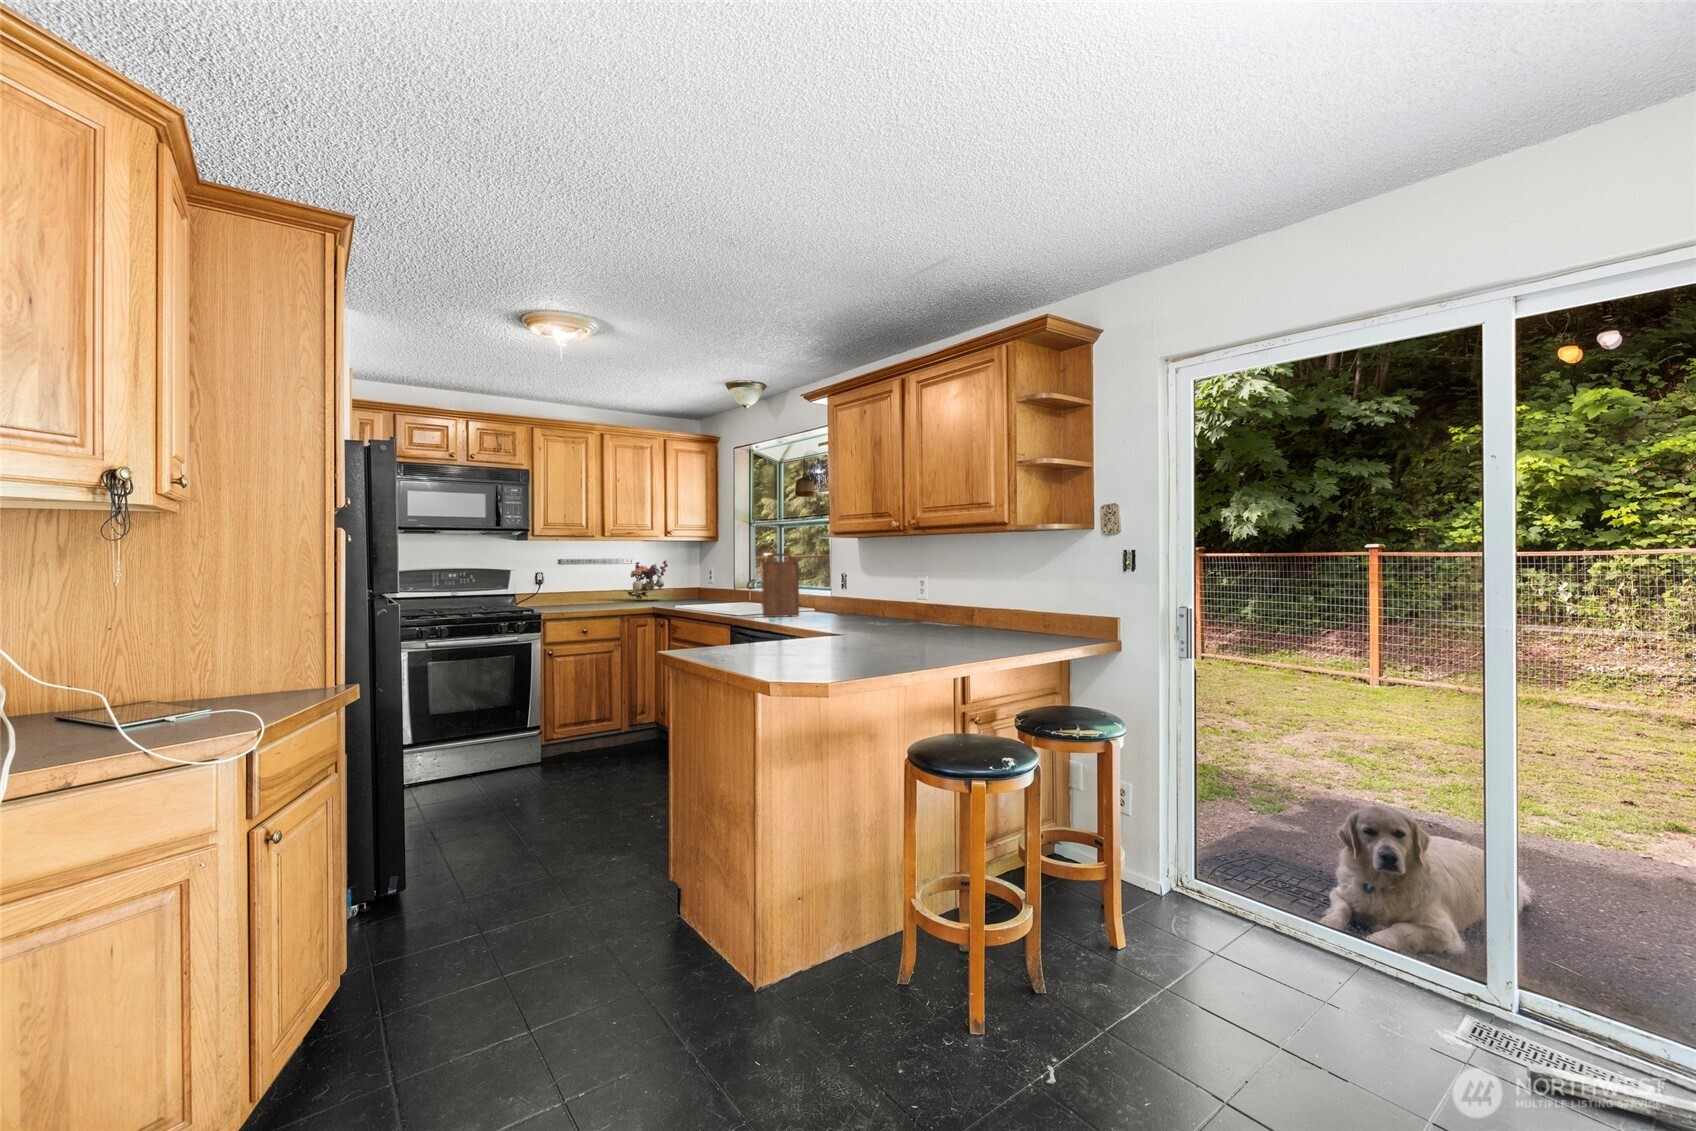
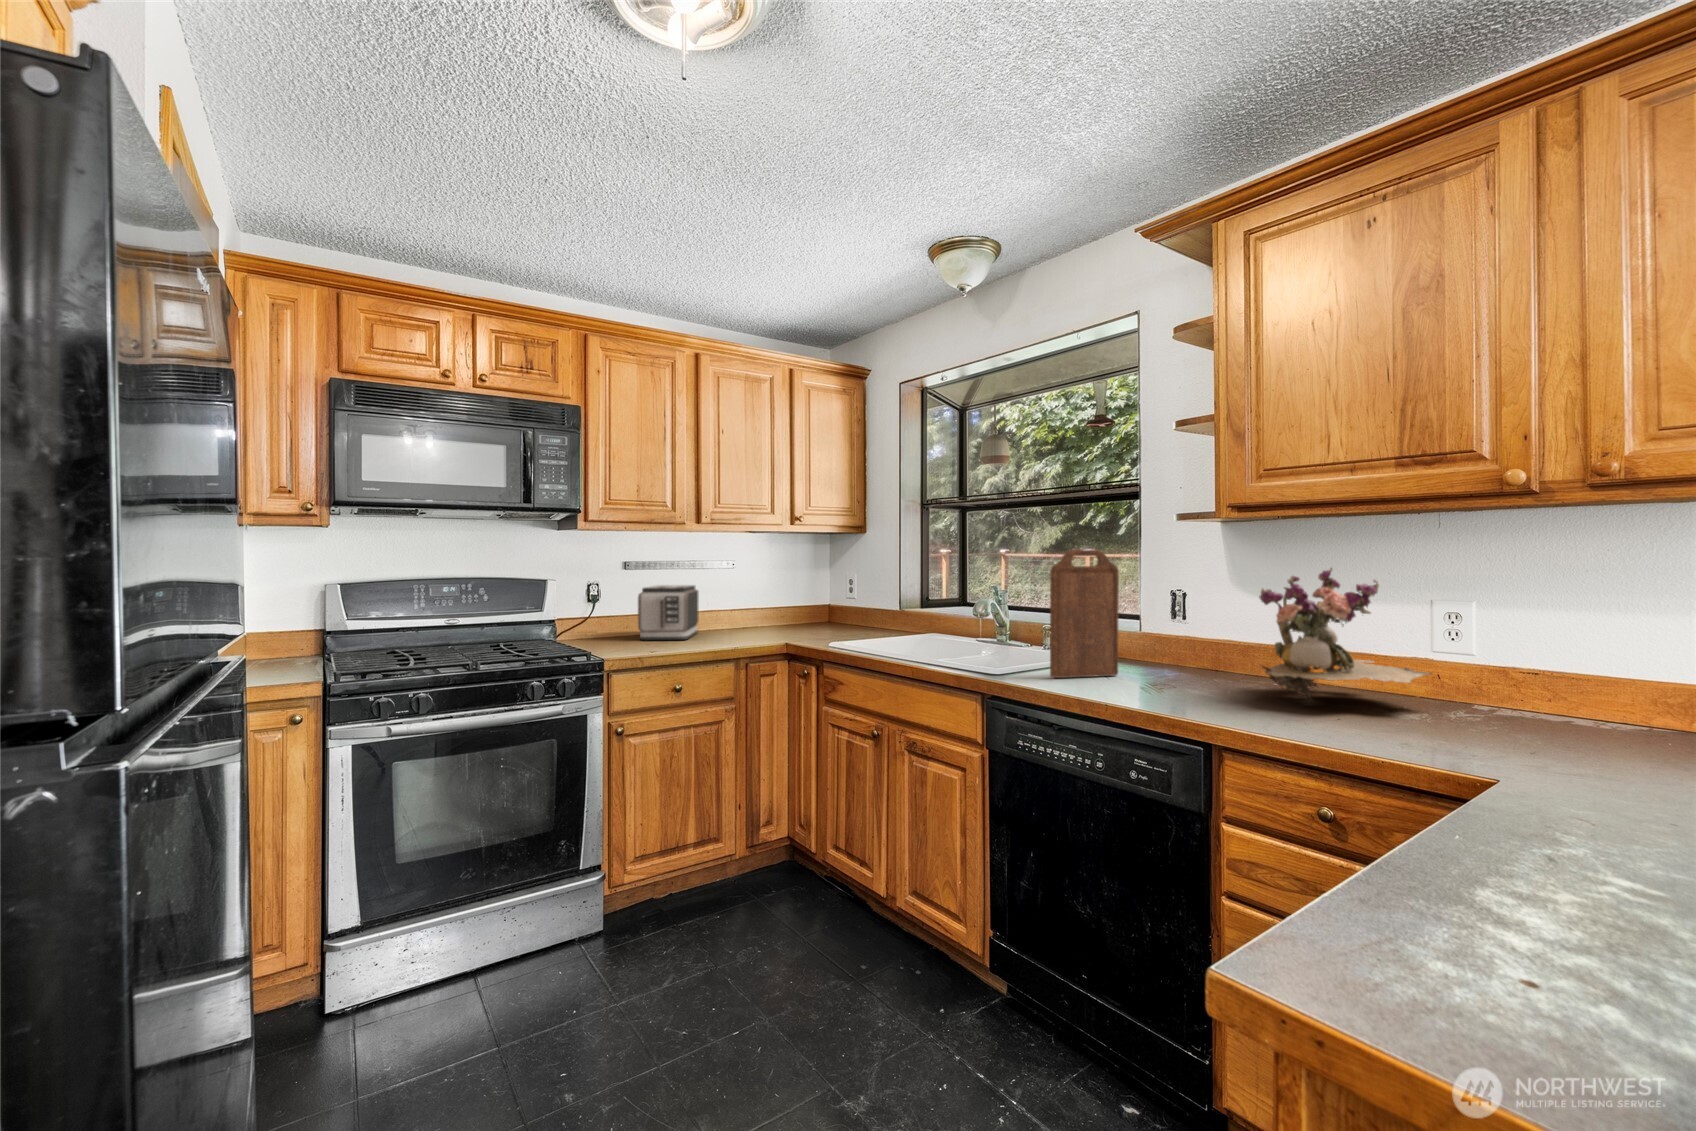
flower arrangement: present [624,560,671,599] -> present [1259,567,1432,699]
toaster: none [565,575,605,606] -> present [638,585,699,640]

